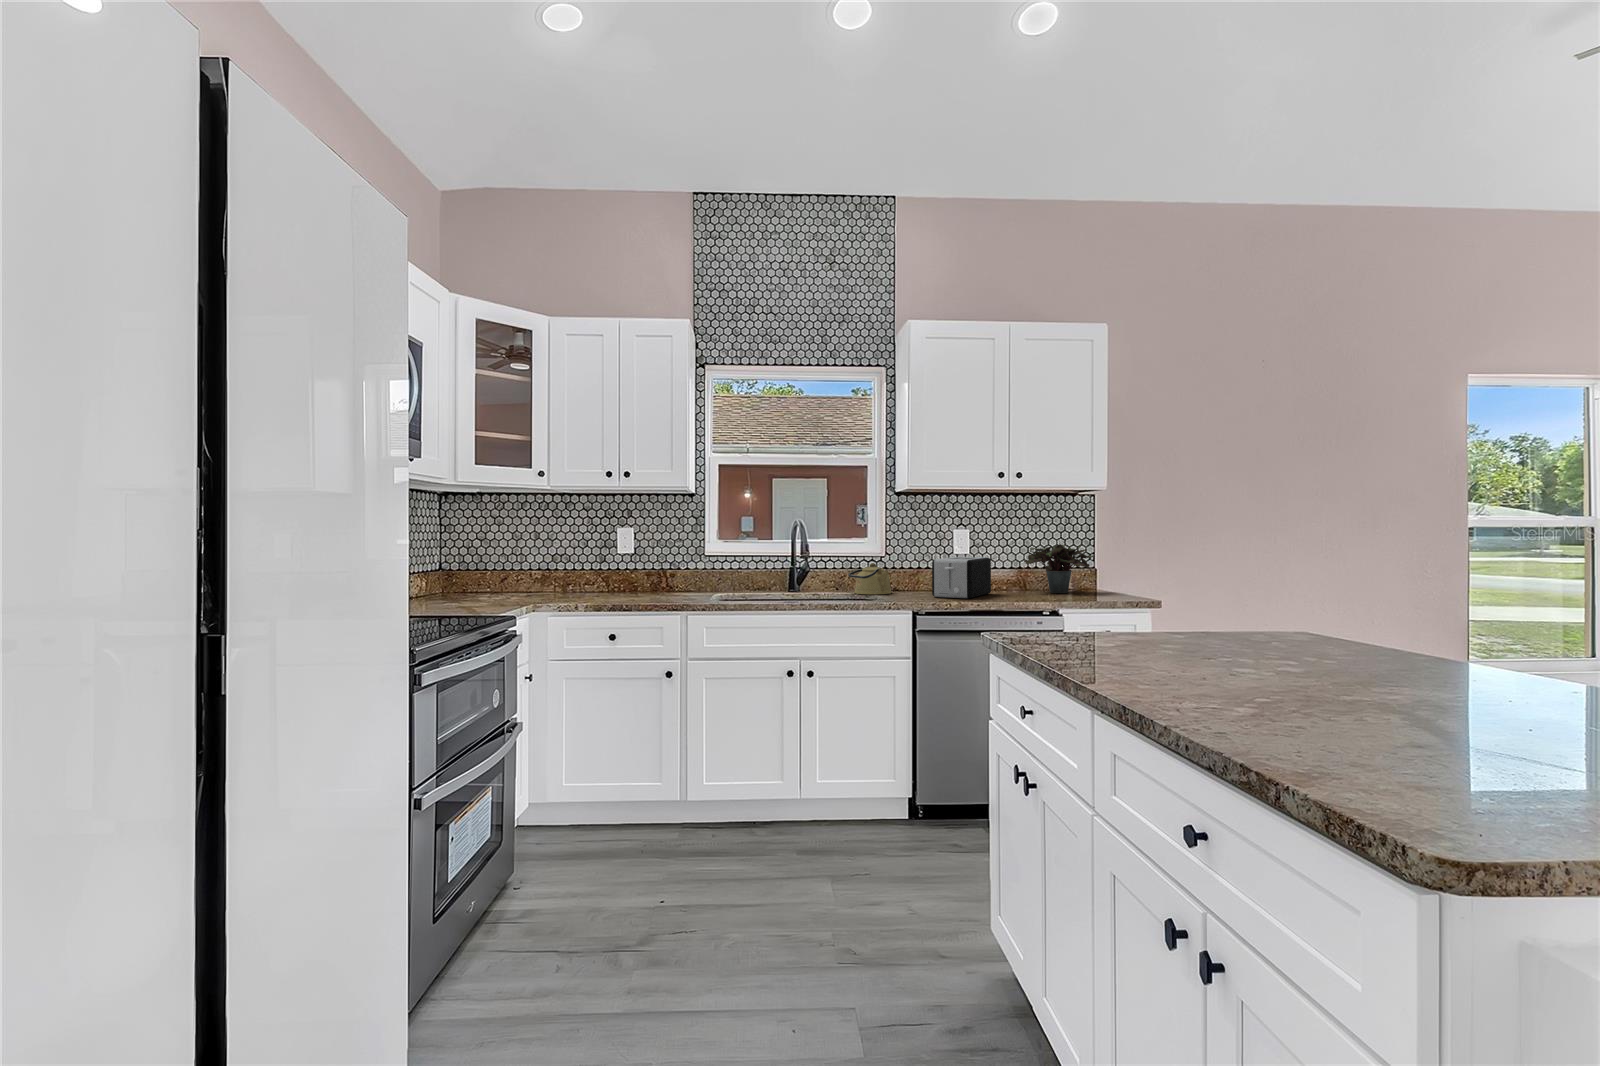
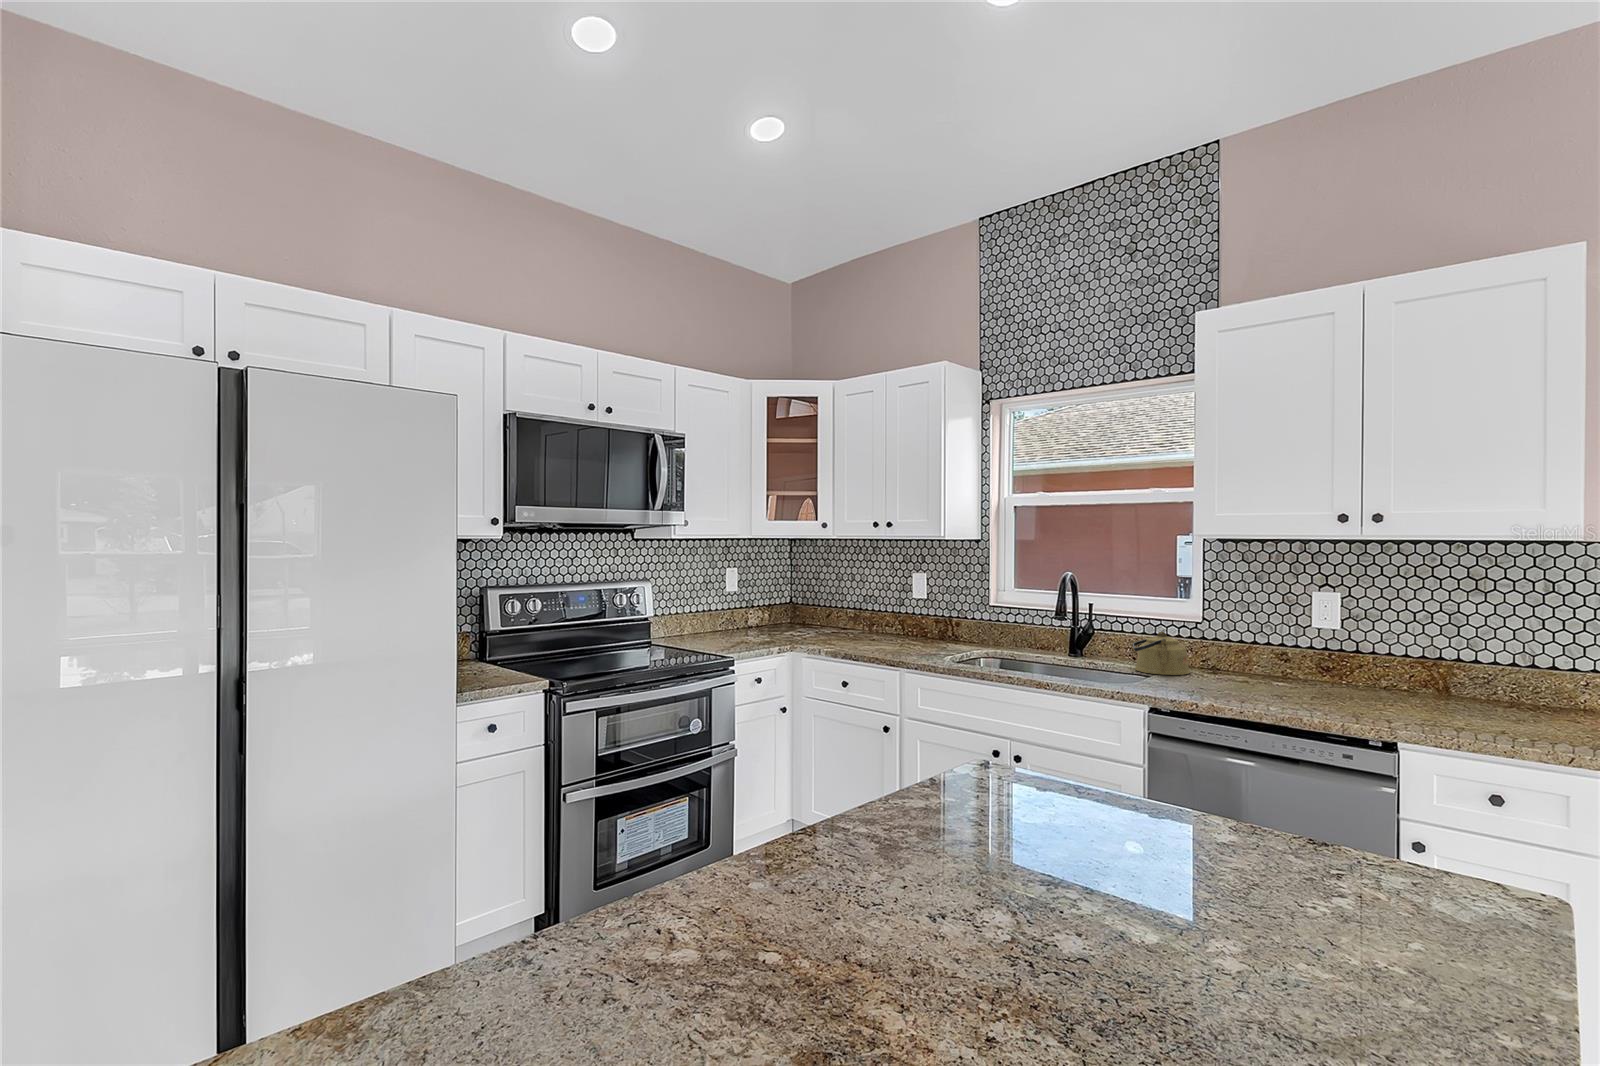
potted plant: present [1023,544,1094,593] -> none [1381,630,1553,716]
toaster: present [932,557,991,598] -> none [1202,634,1325,698]

